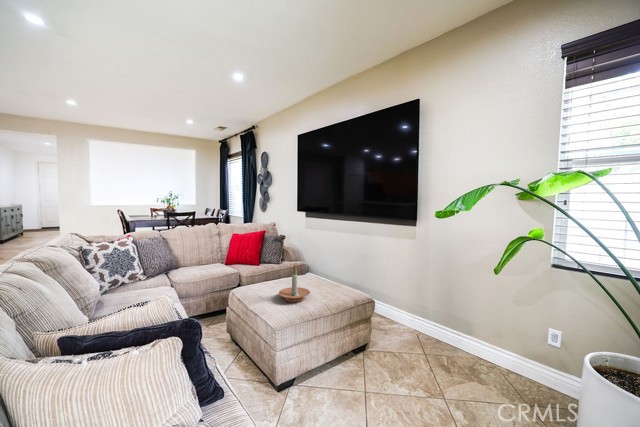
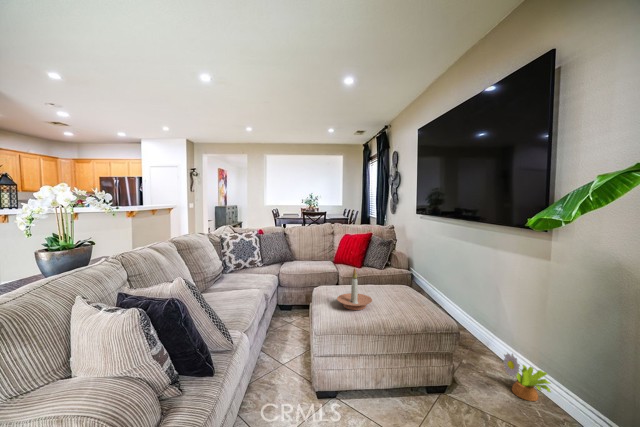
decorative plant: none [387,308,417,337] -> present [503,353,551,401]

